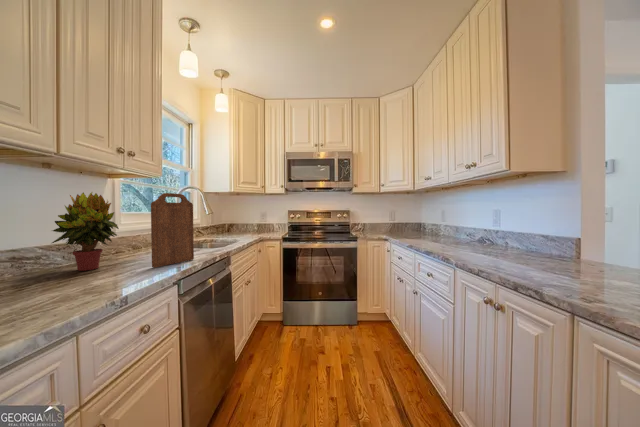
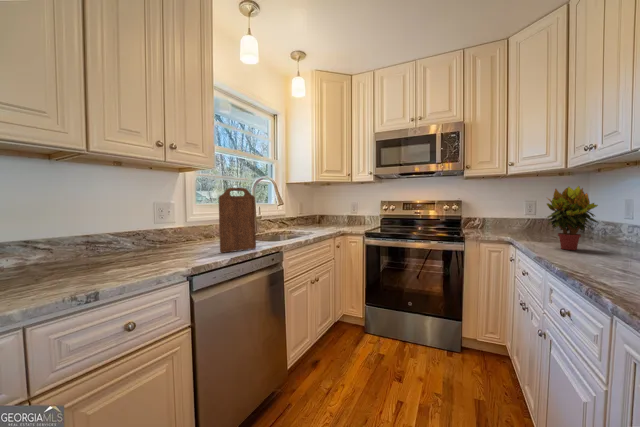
potted plant: present [52,192,119,271] -> present [547,186,598,250]

